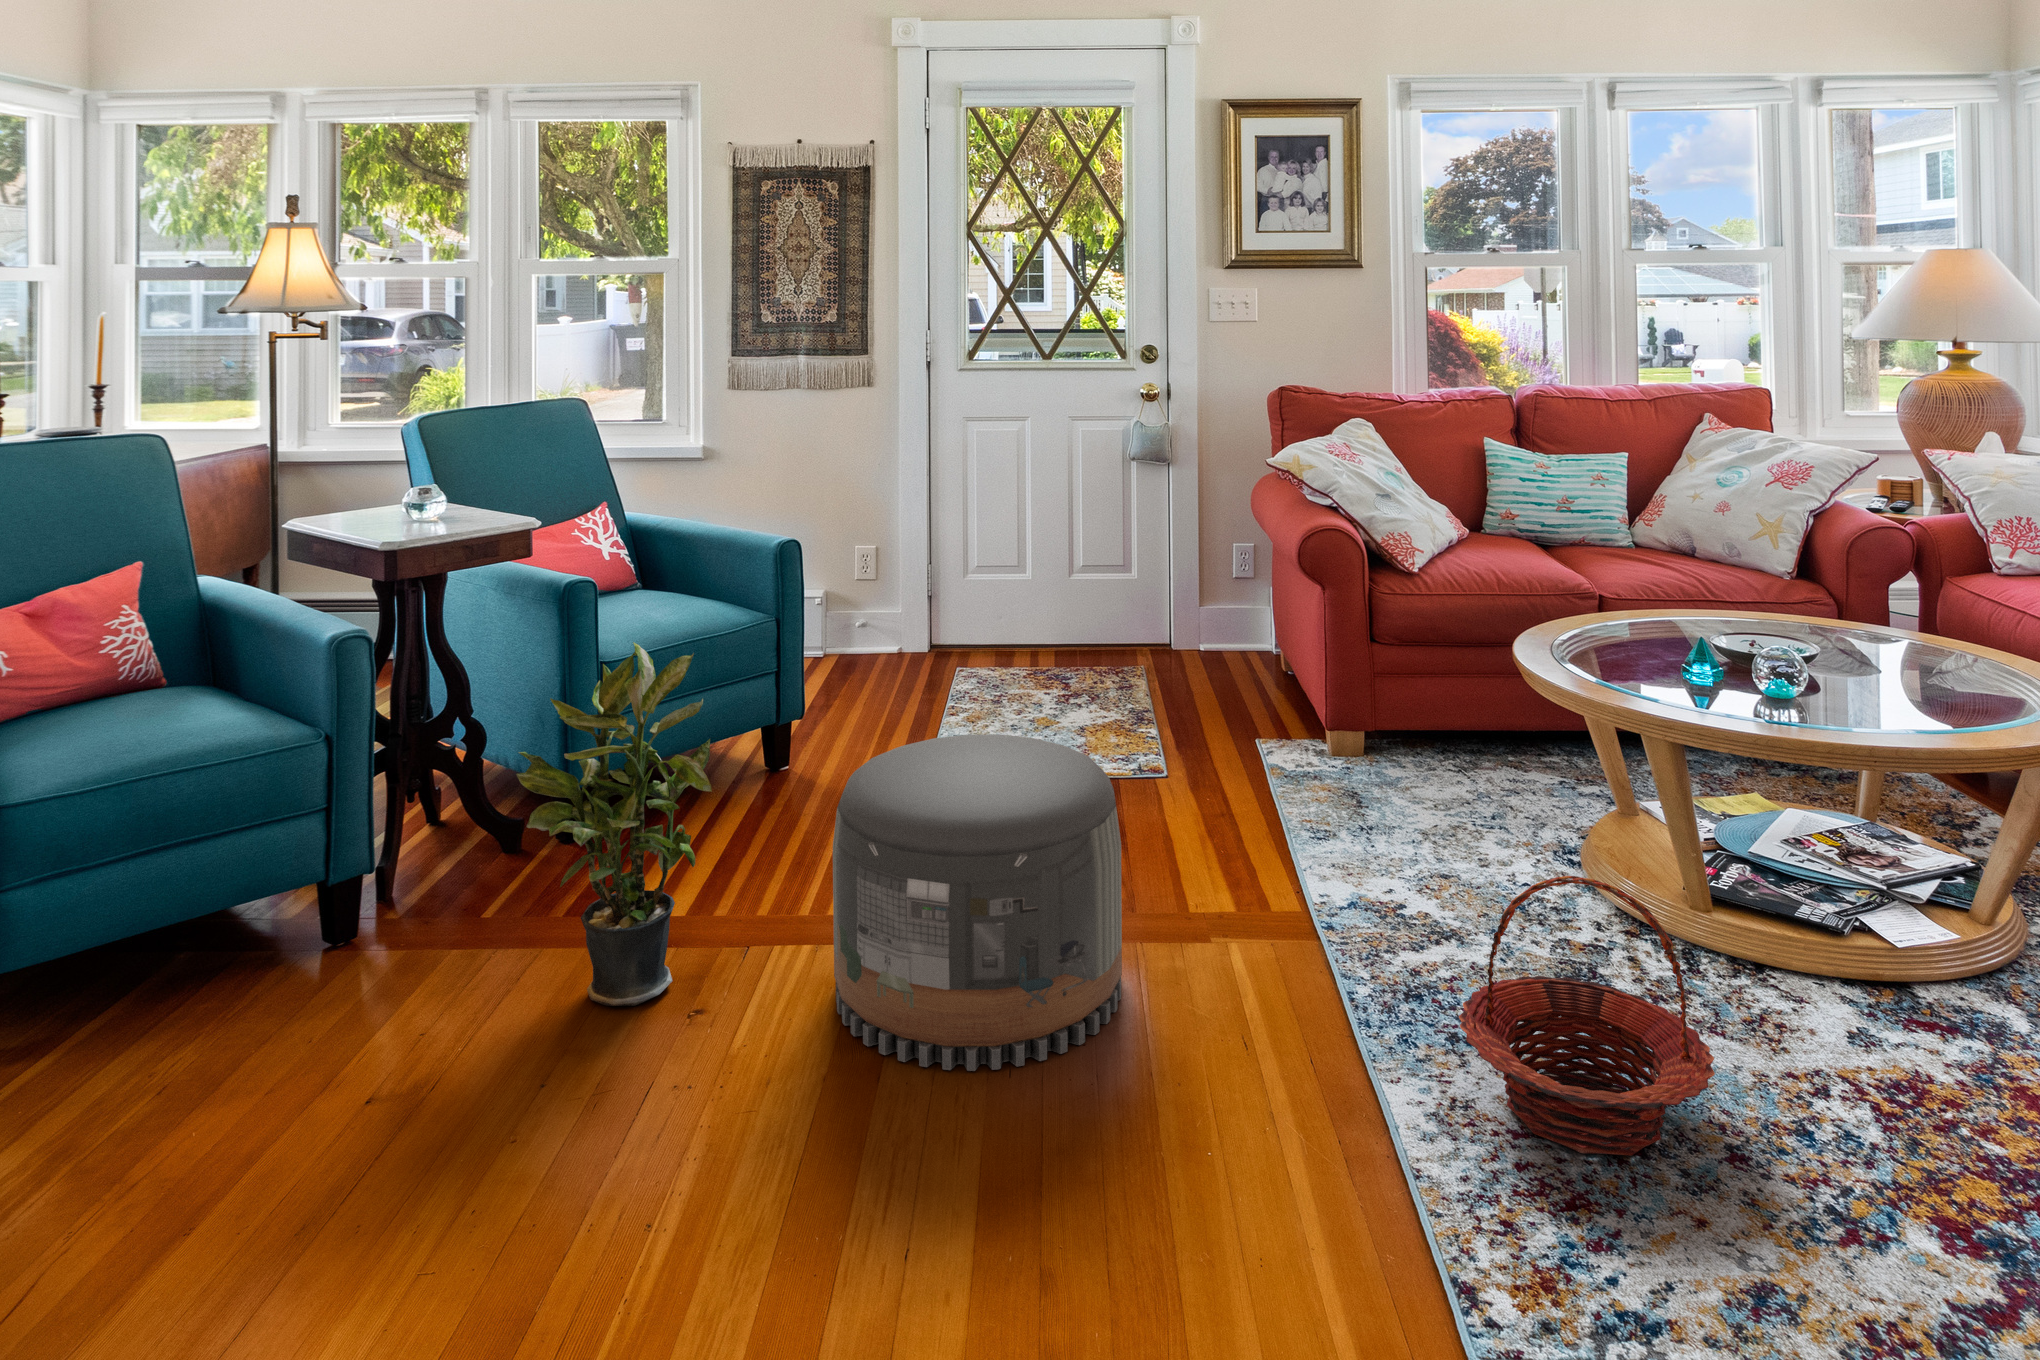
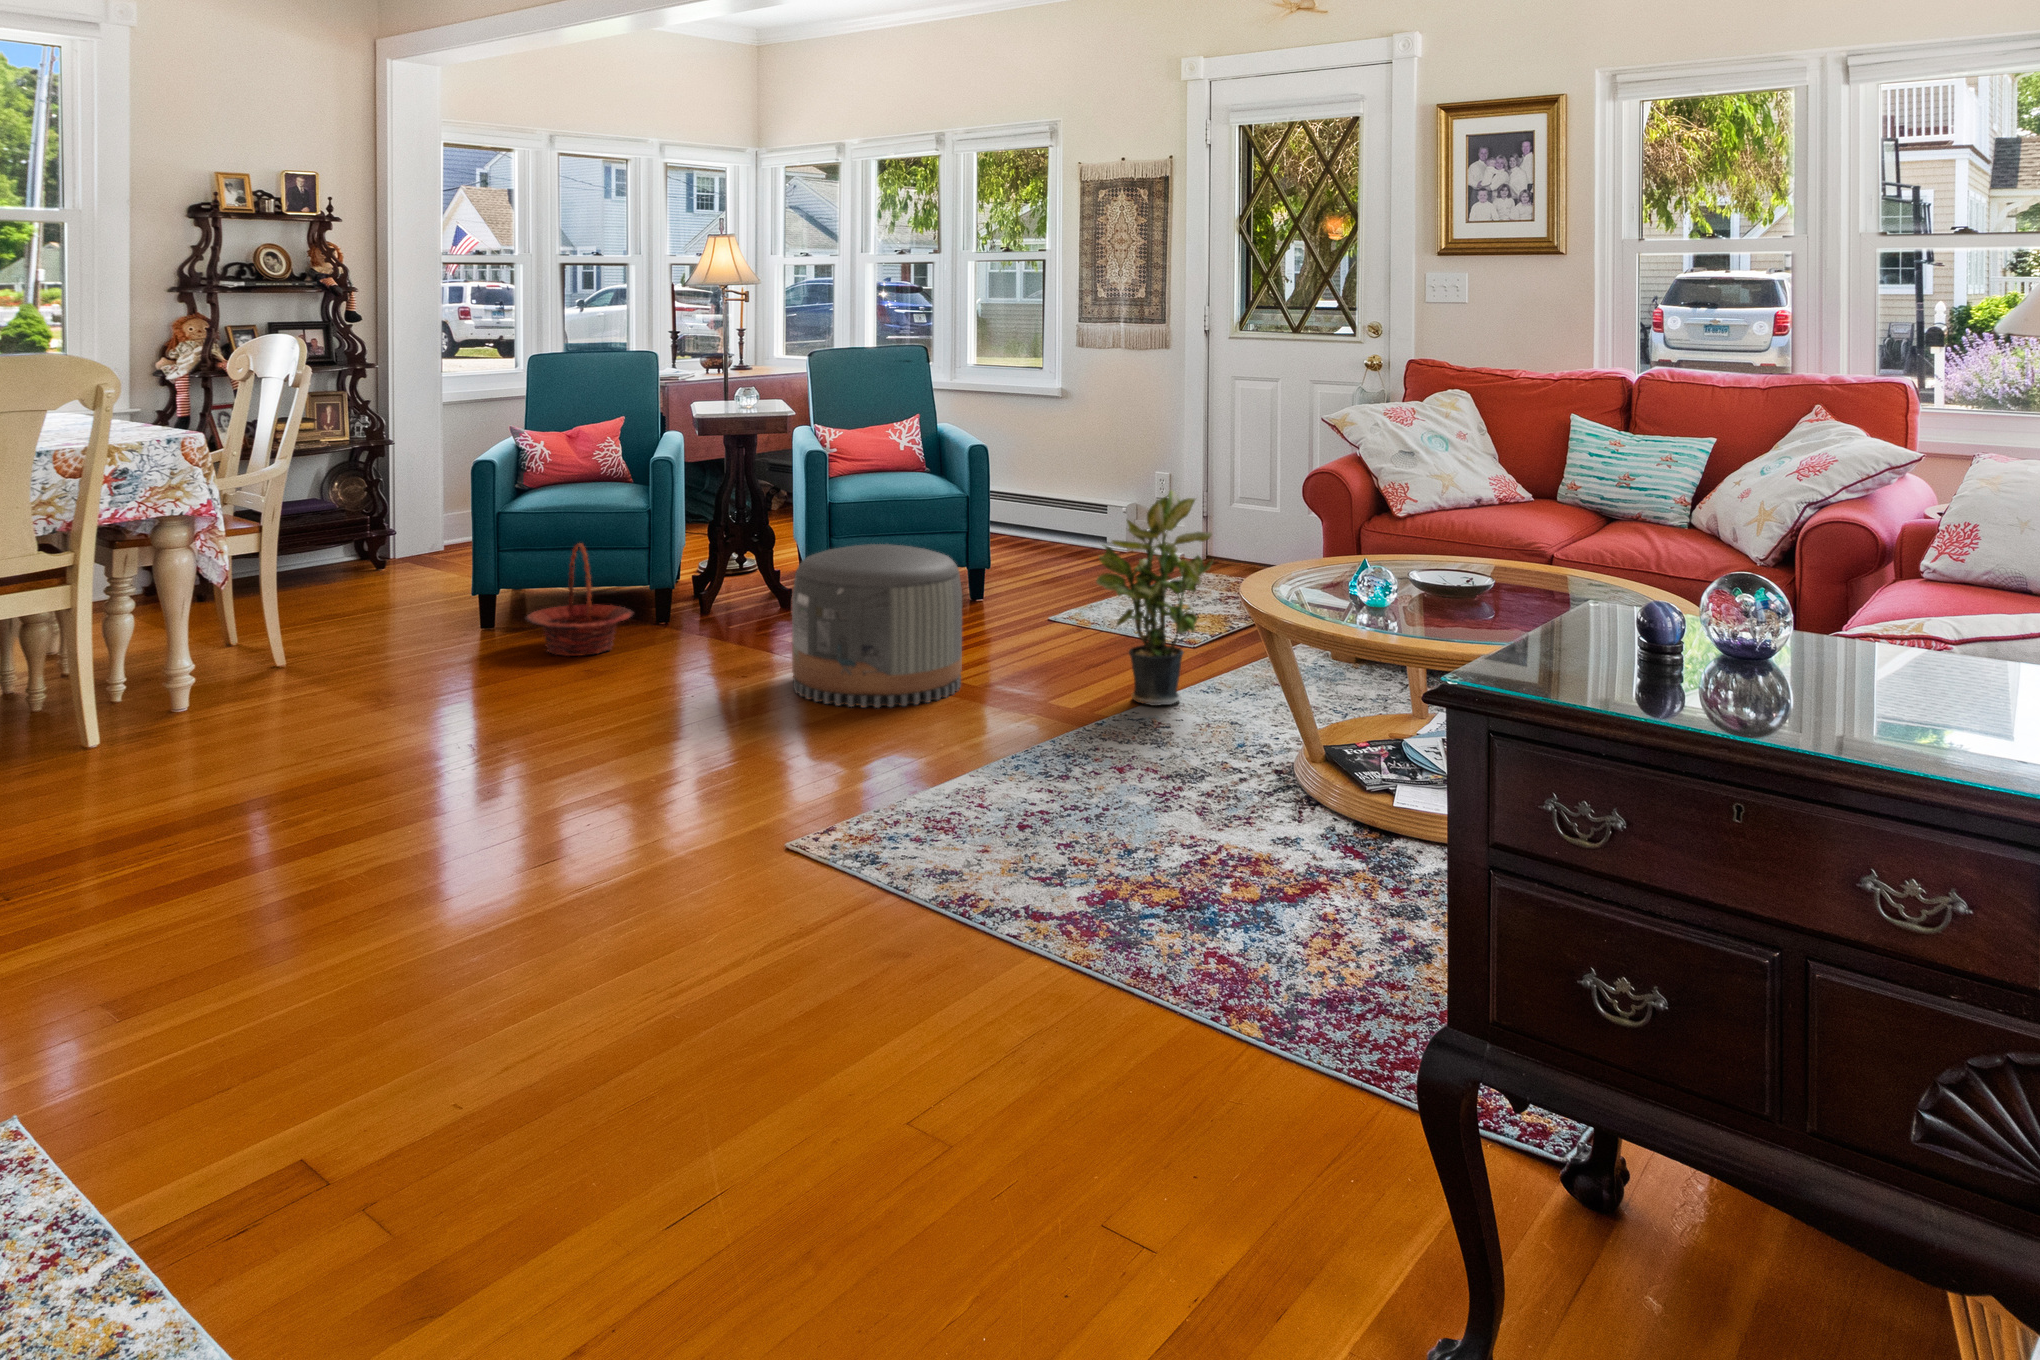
potted plant: present [516,642,712,1006] -> present [1096,491,1212,706]
basket: present [1459,876,1715,1155] -> present [525,543,634,656]

